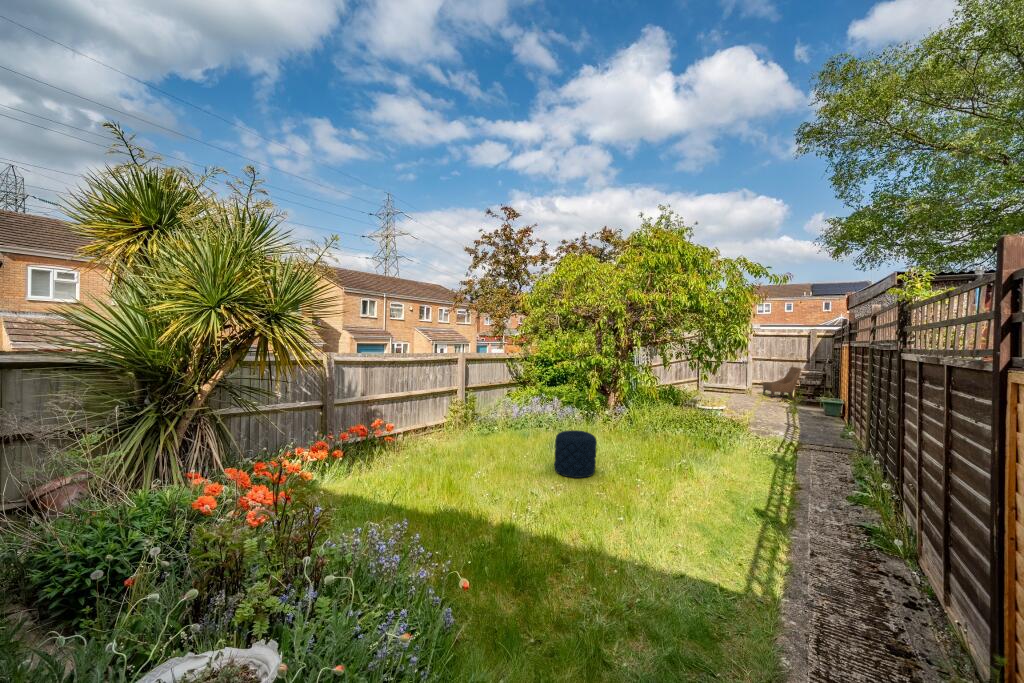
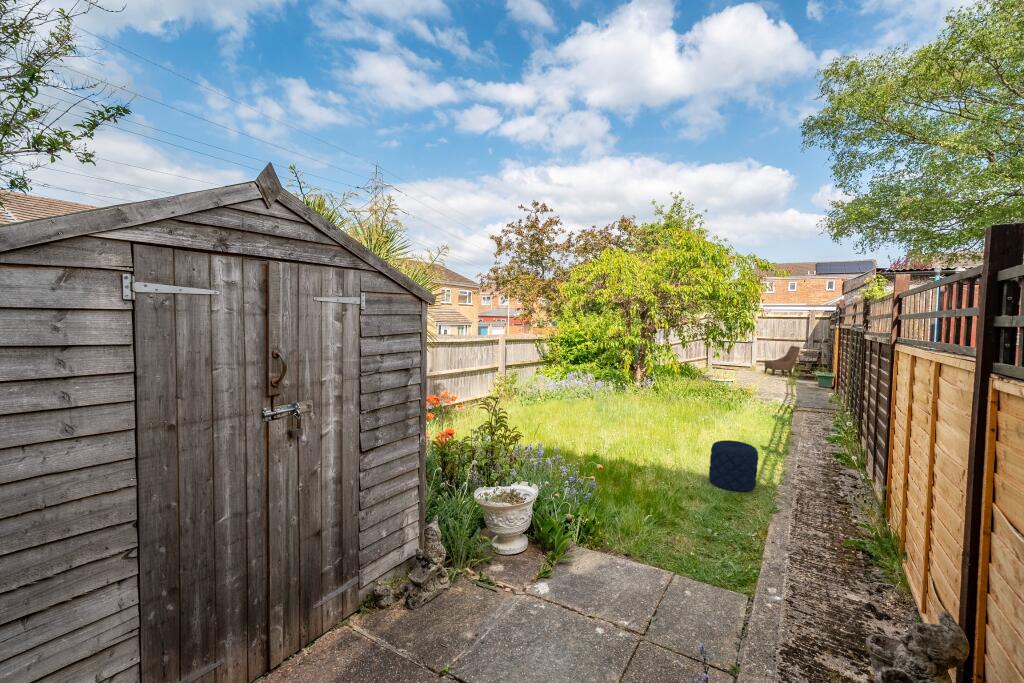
pouf: present [554,430,597,478] -> present [709,440,758,492]

